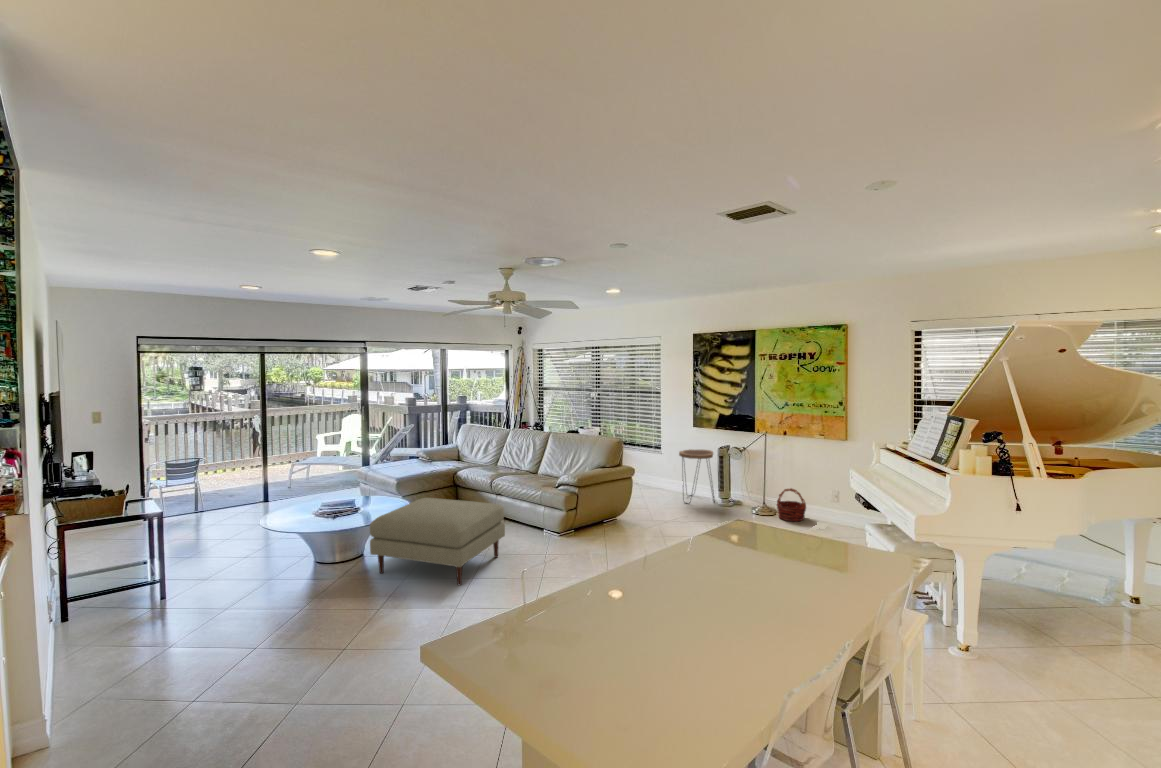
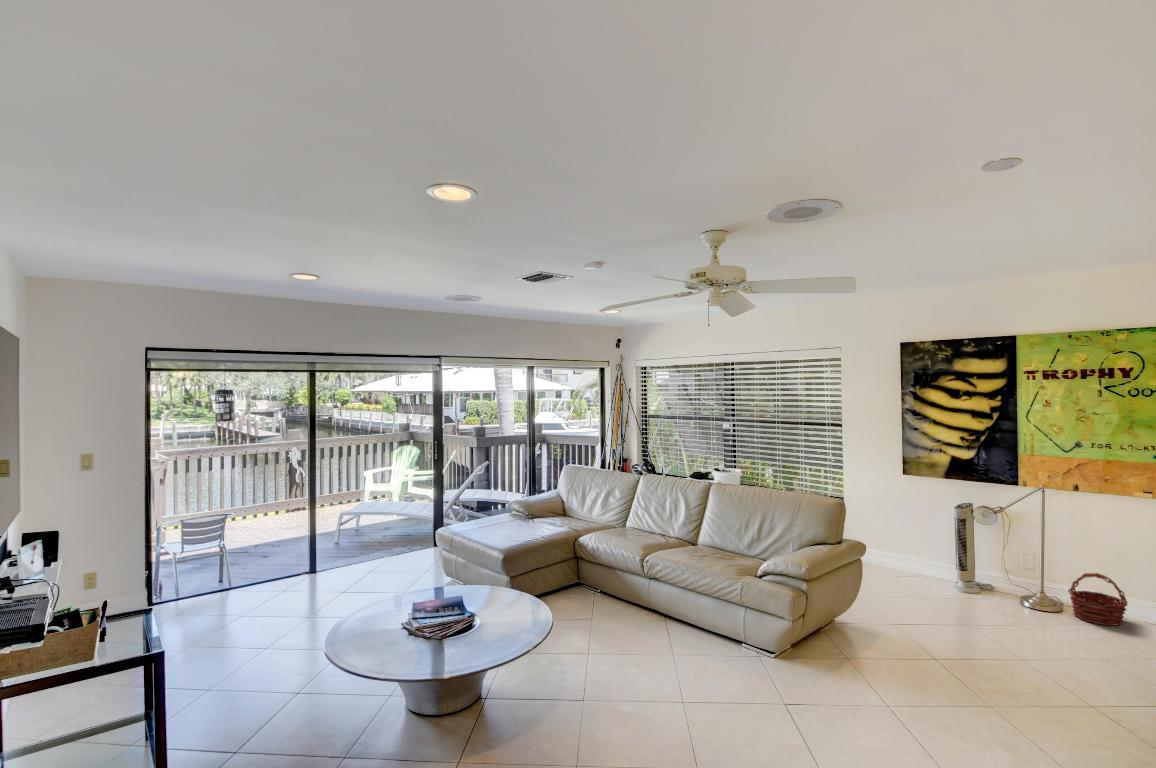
side table: present [679,449,714,503] -> none [888,507,947,588]
ottoman: present [370,498,505,585] -> none [502,579,696,740]

